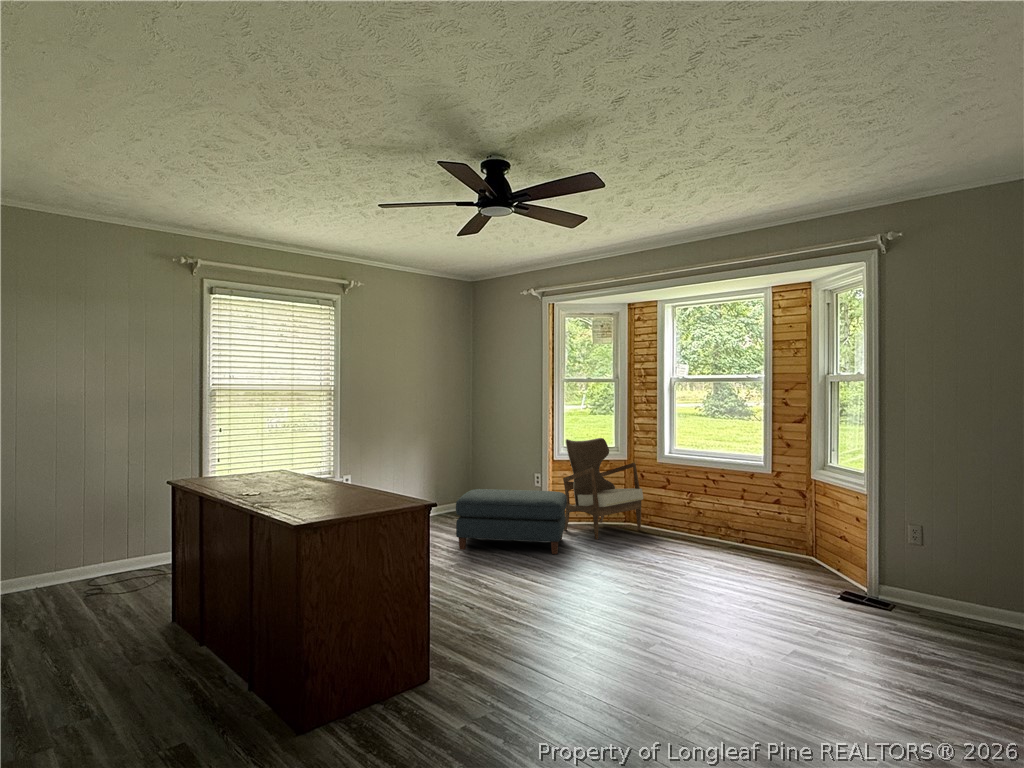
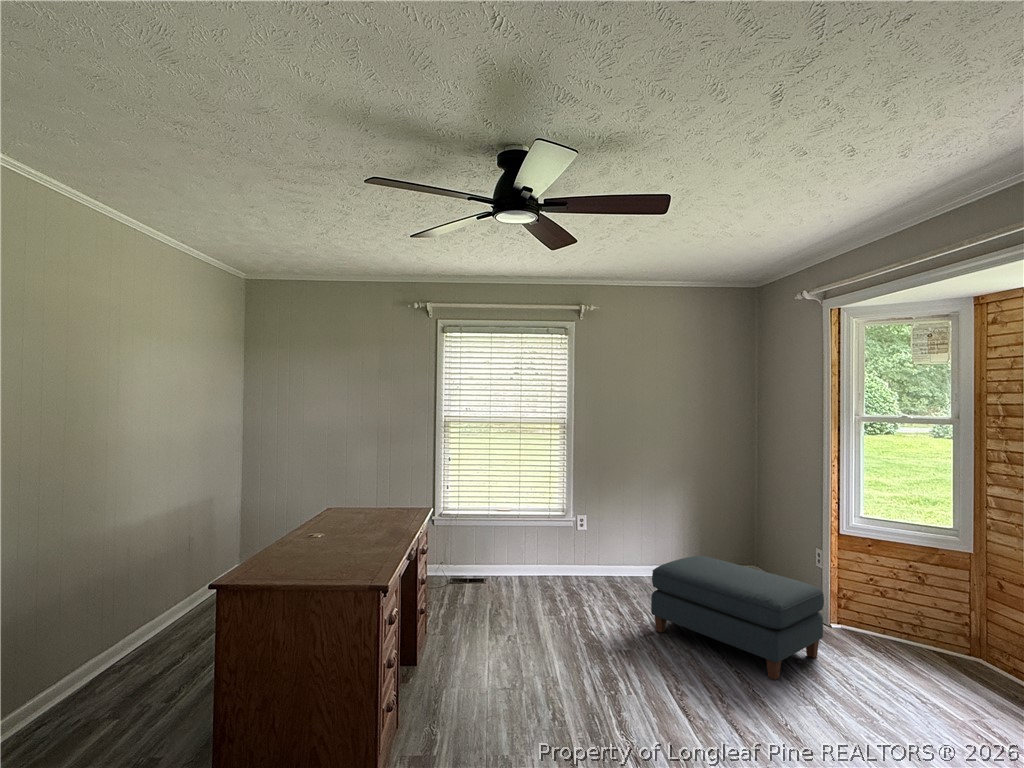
armchair: present [563,438,644,540] -> none [841,507,992,679]

